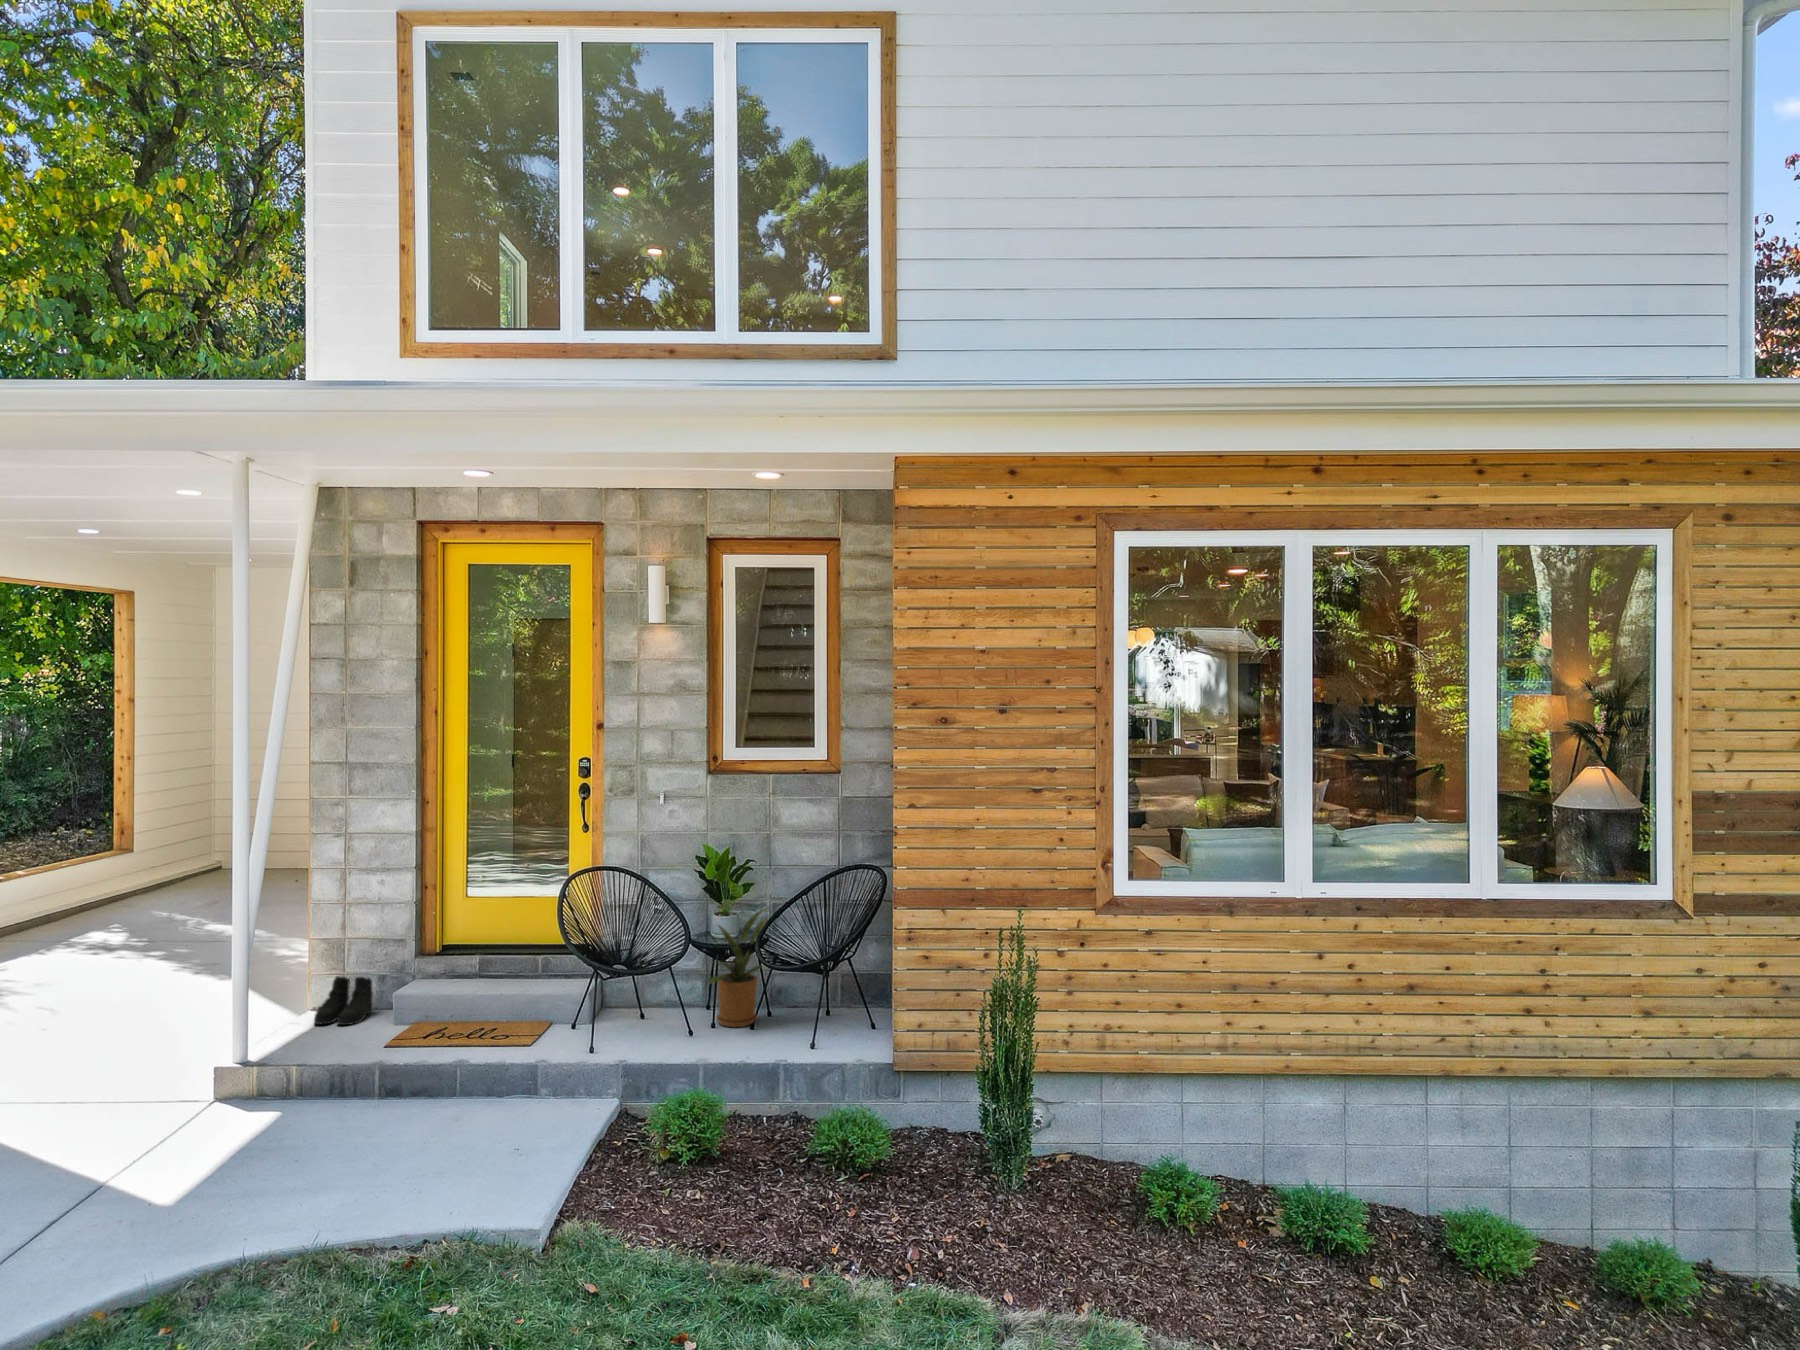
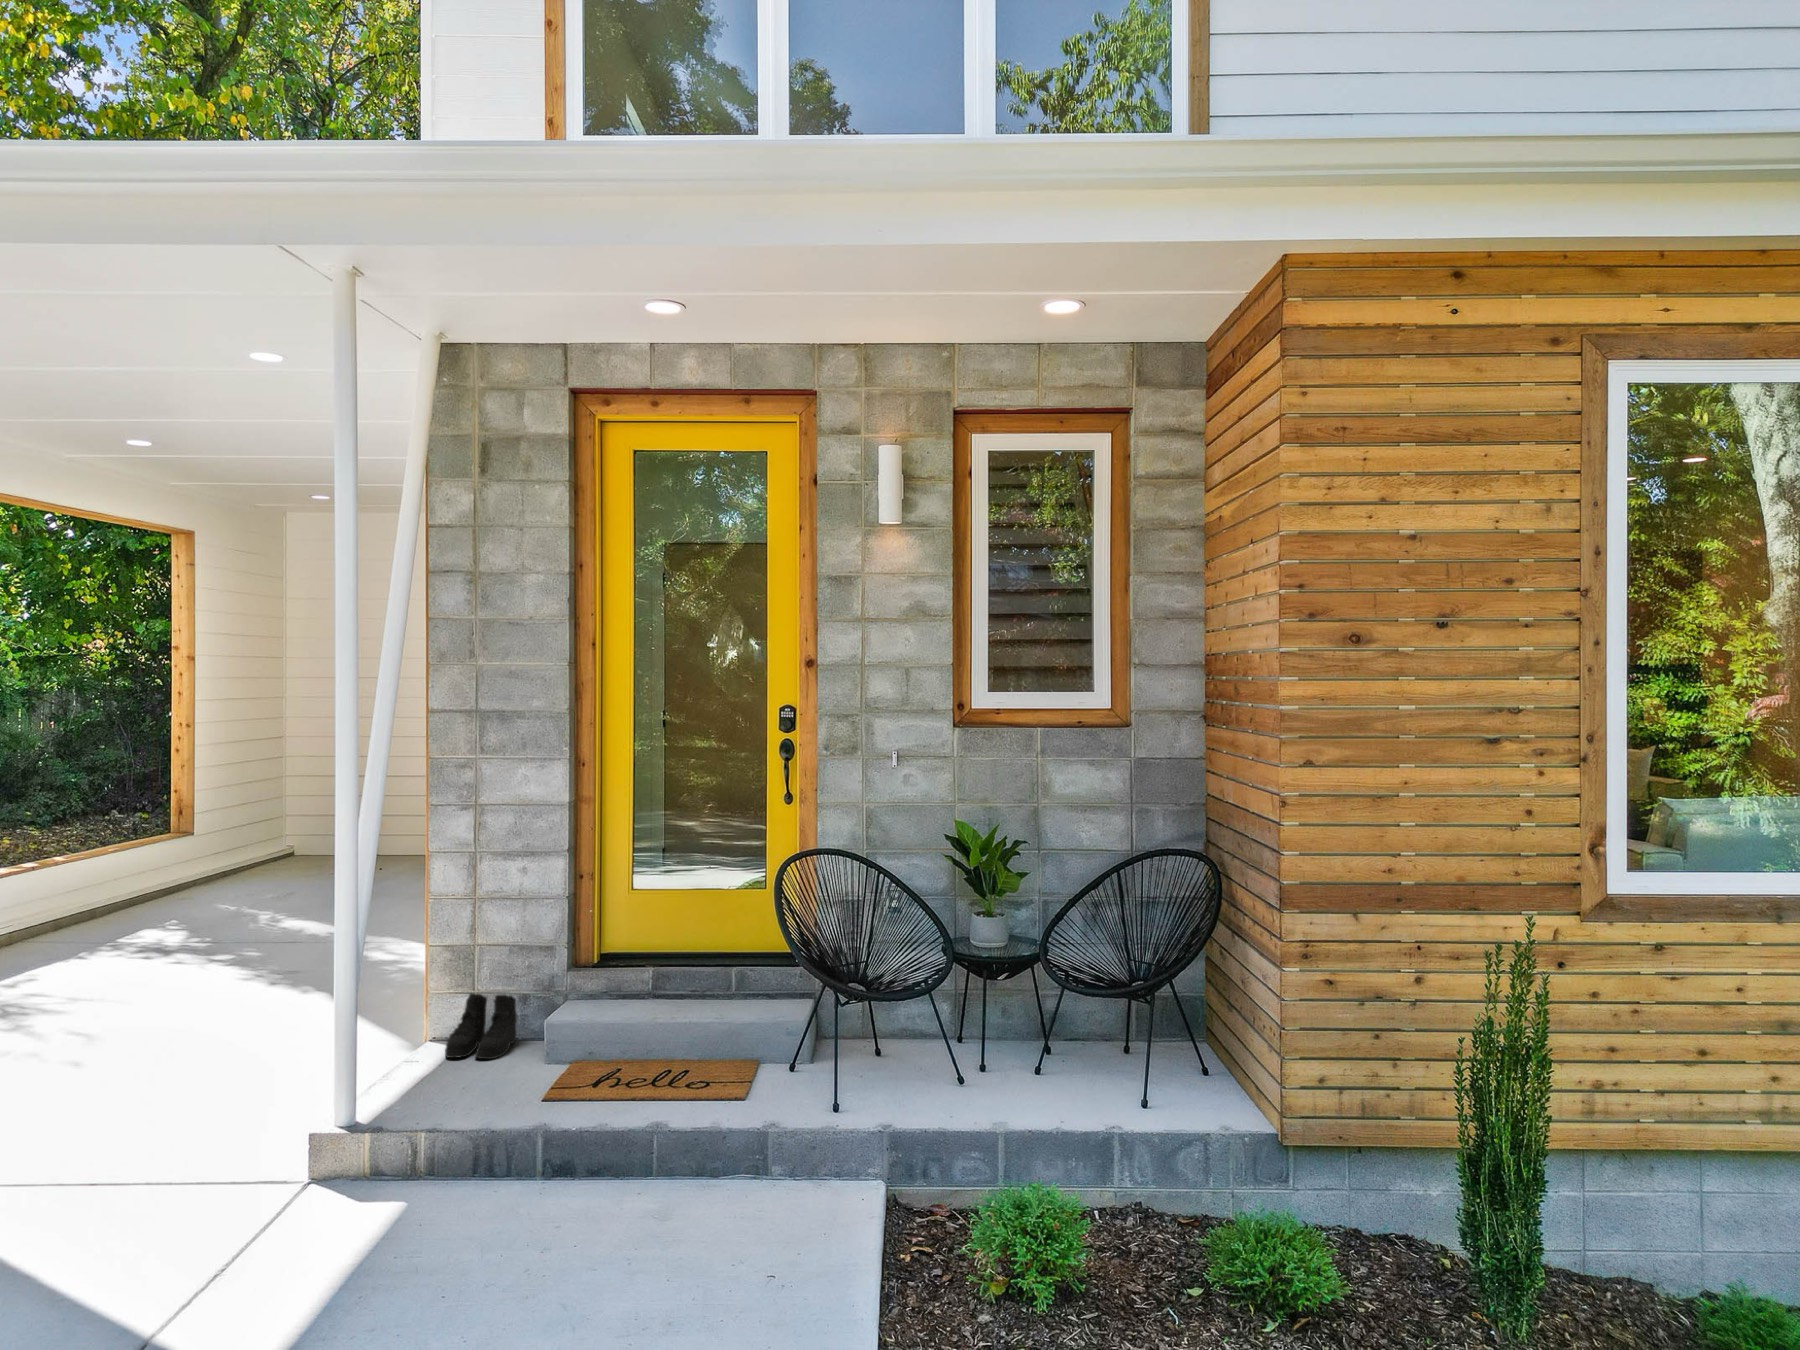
house plant: present [693,907,769,1027] -> none [941,905,1072,1072]

